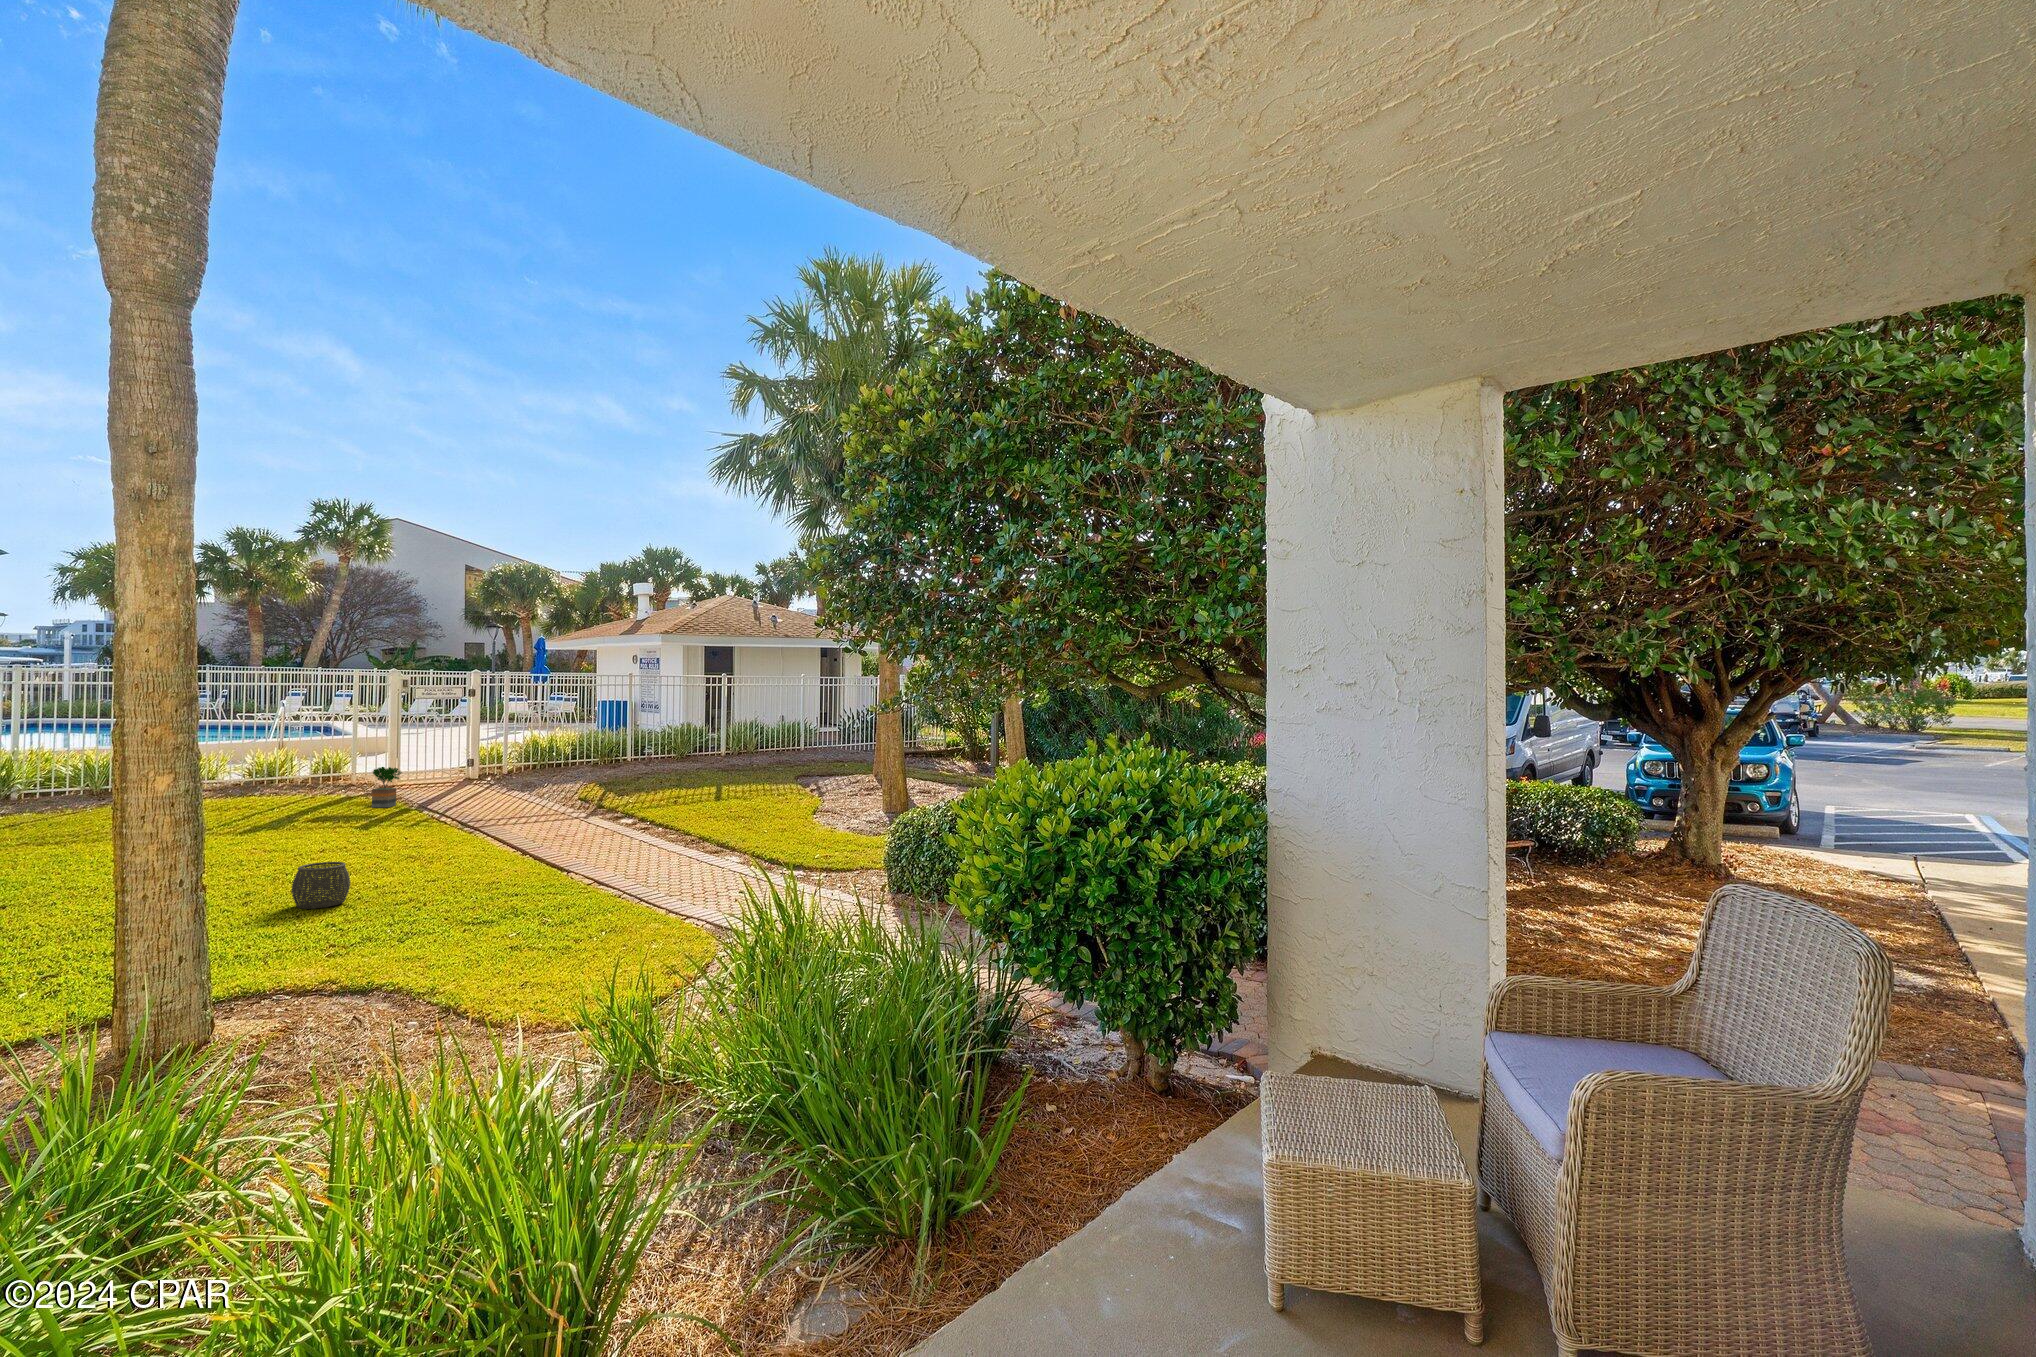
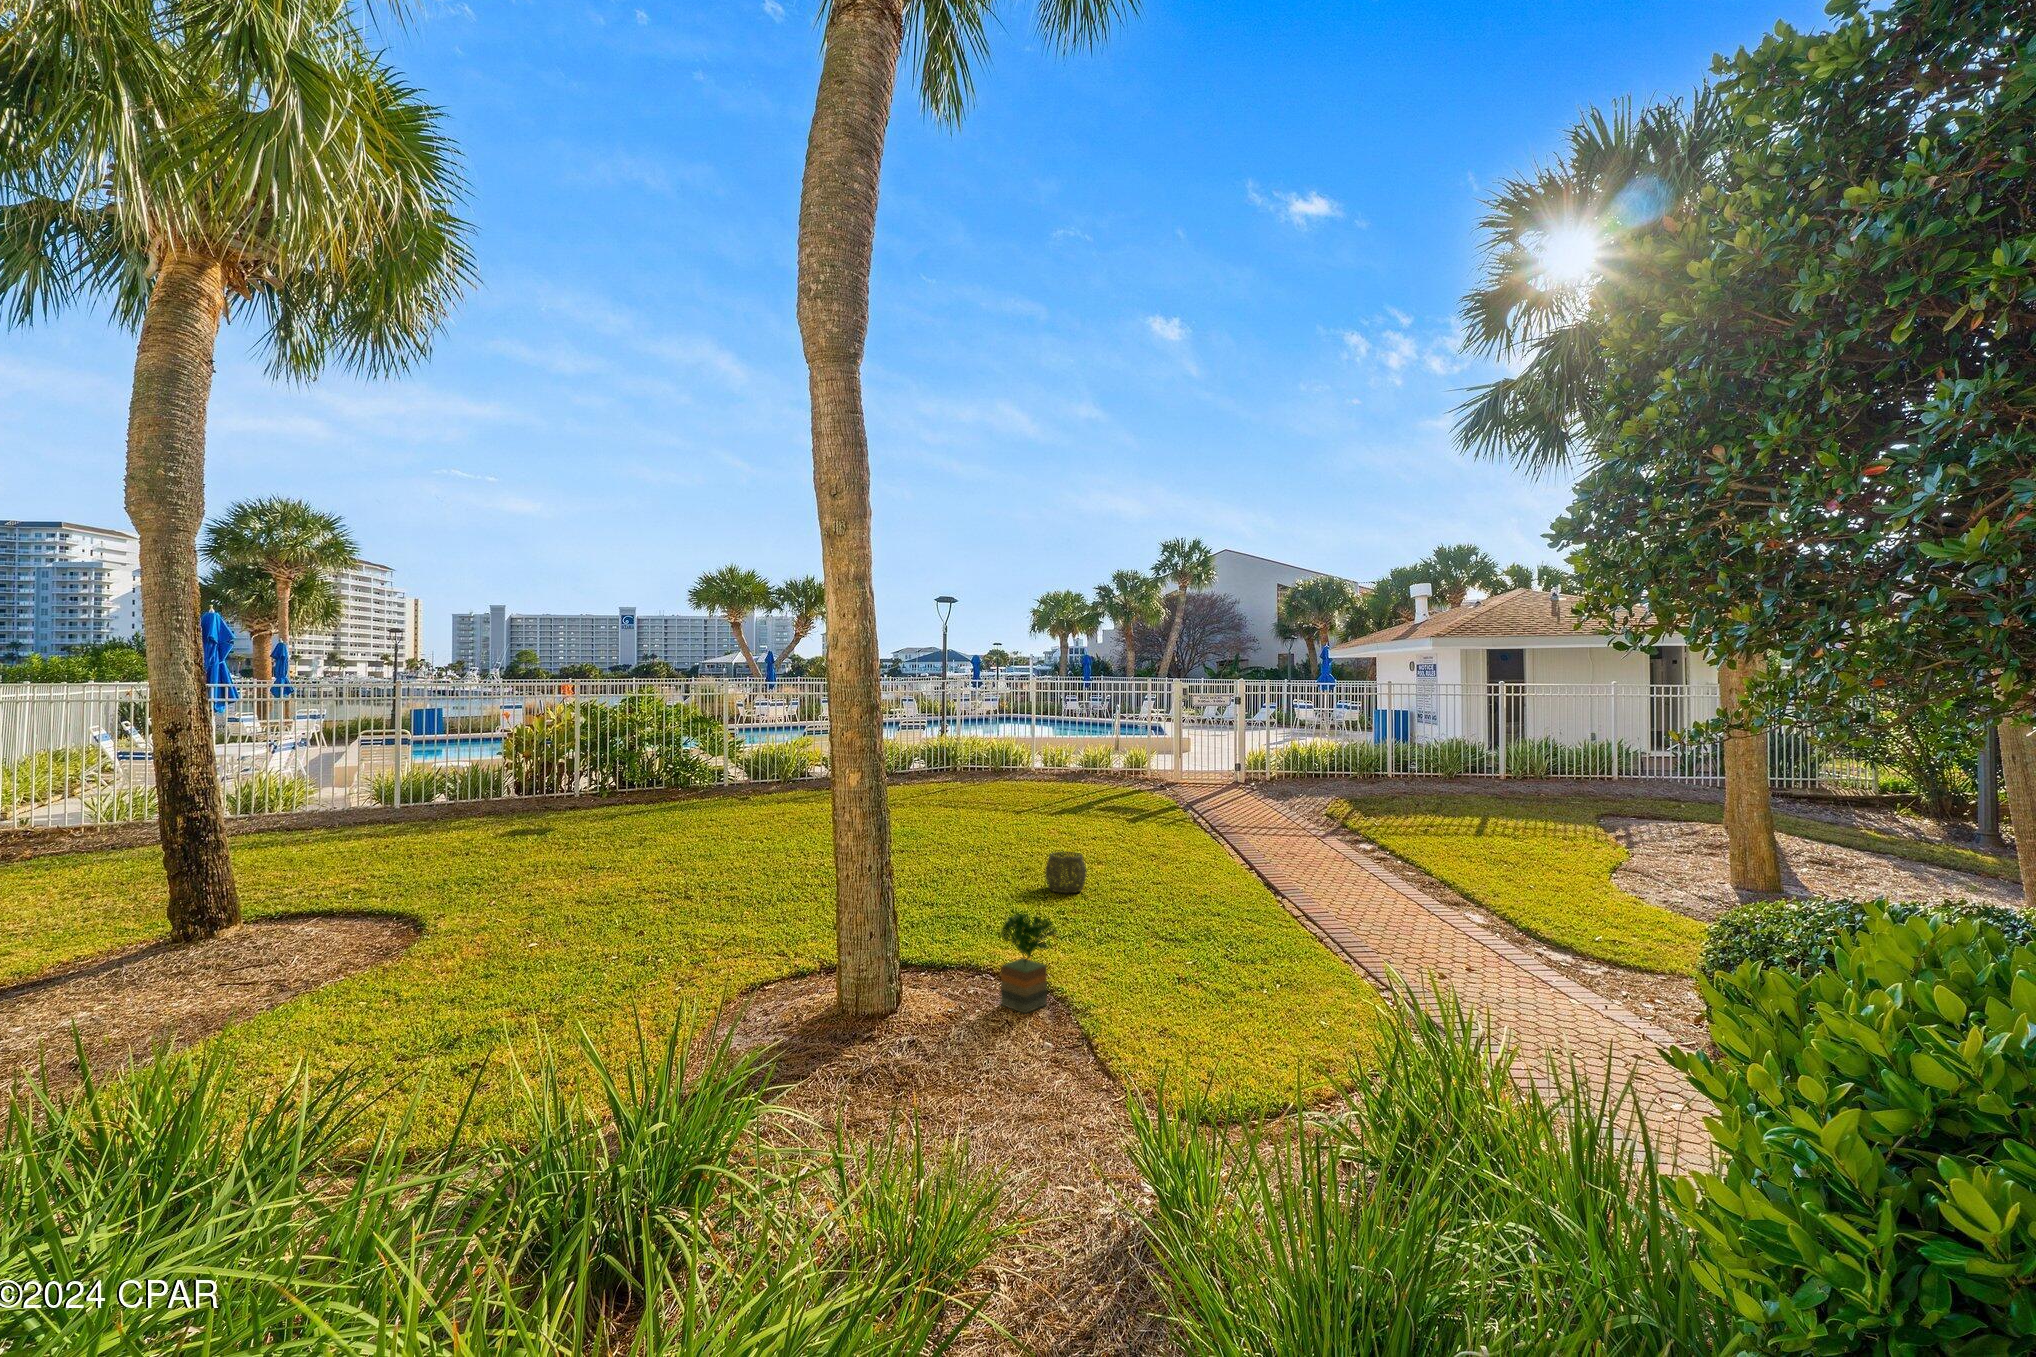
potted tree: present [372,767,402,808] -> present [1000,914,1057,1014]

